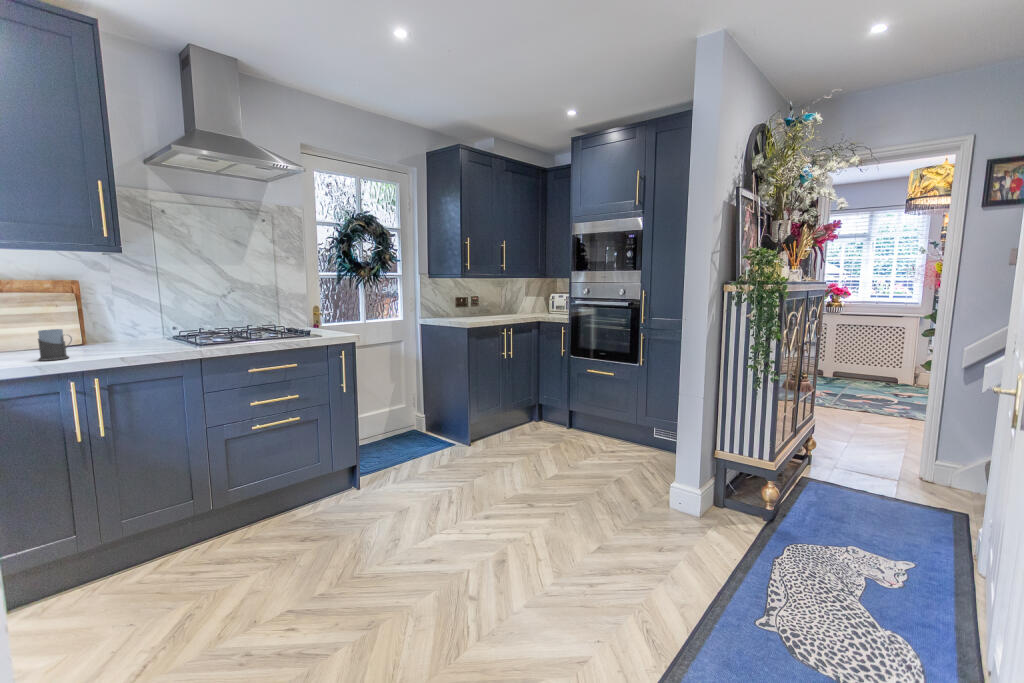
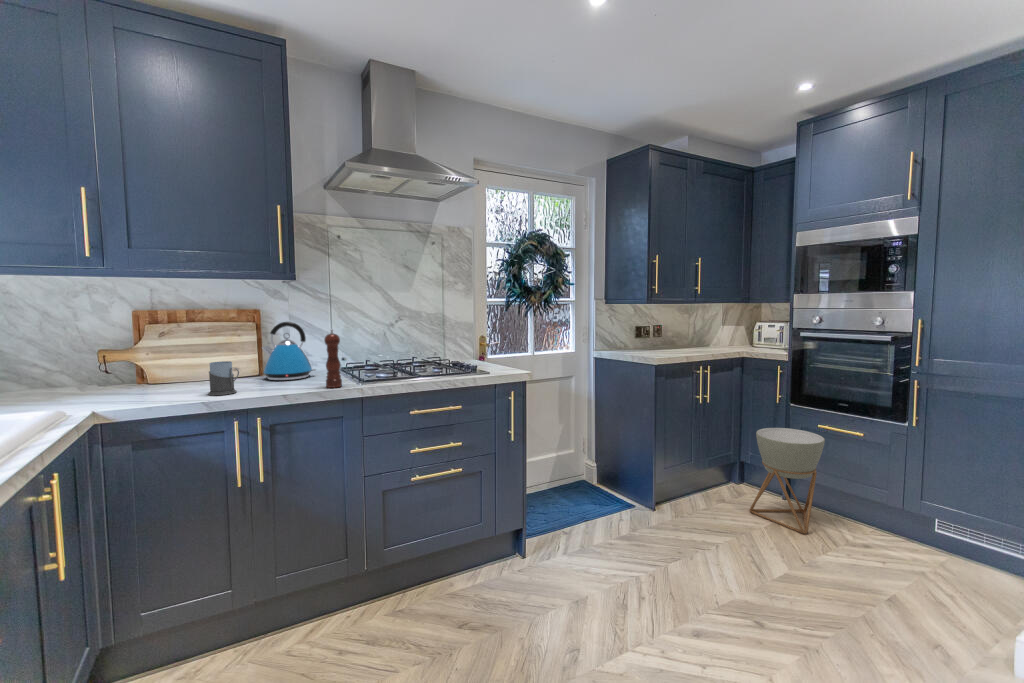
kettle: none [88,292,149,347] -> present [262,322,316,380]
pepper mill: none [160,299,180,351] -> present [324,330,342,388]
planter: none [541,374,590,450] -> present [749,428,825,534]

